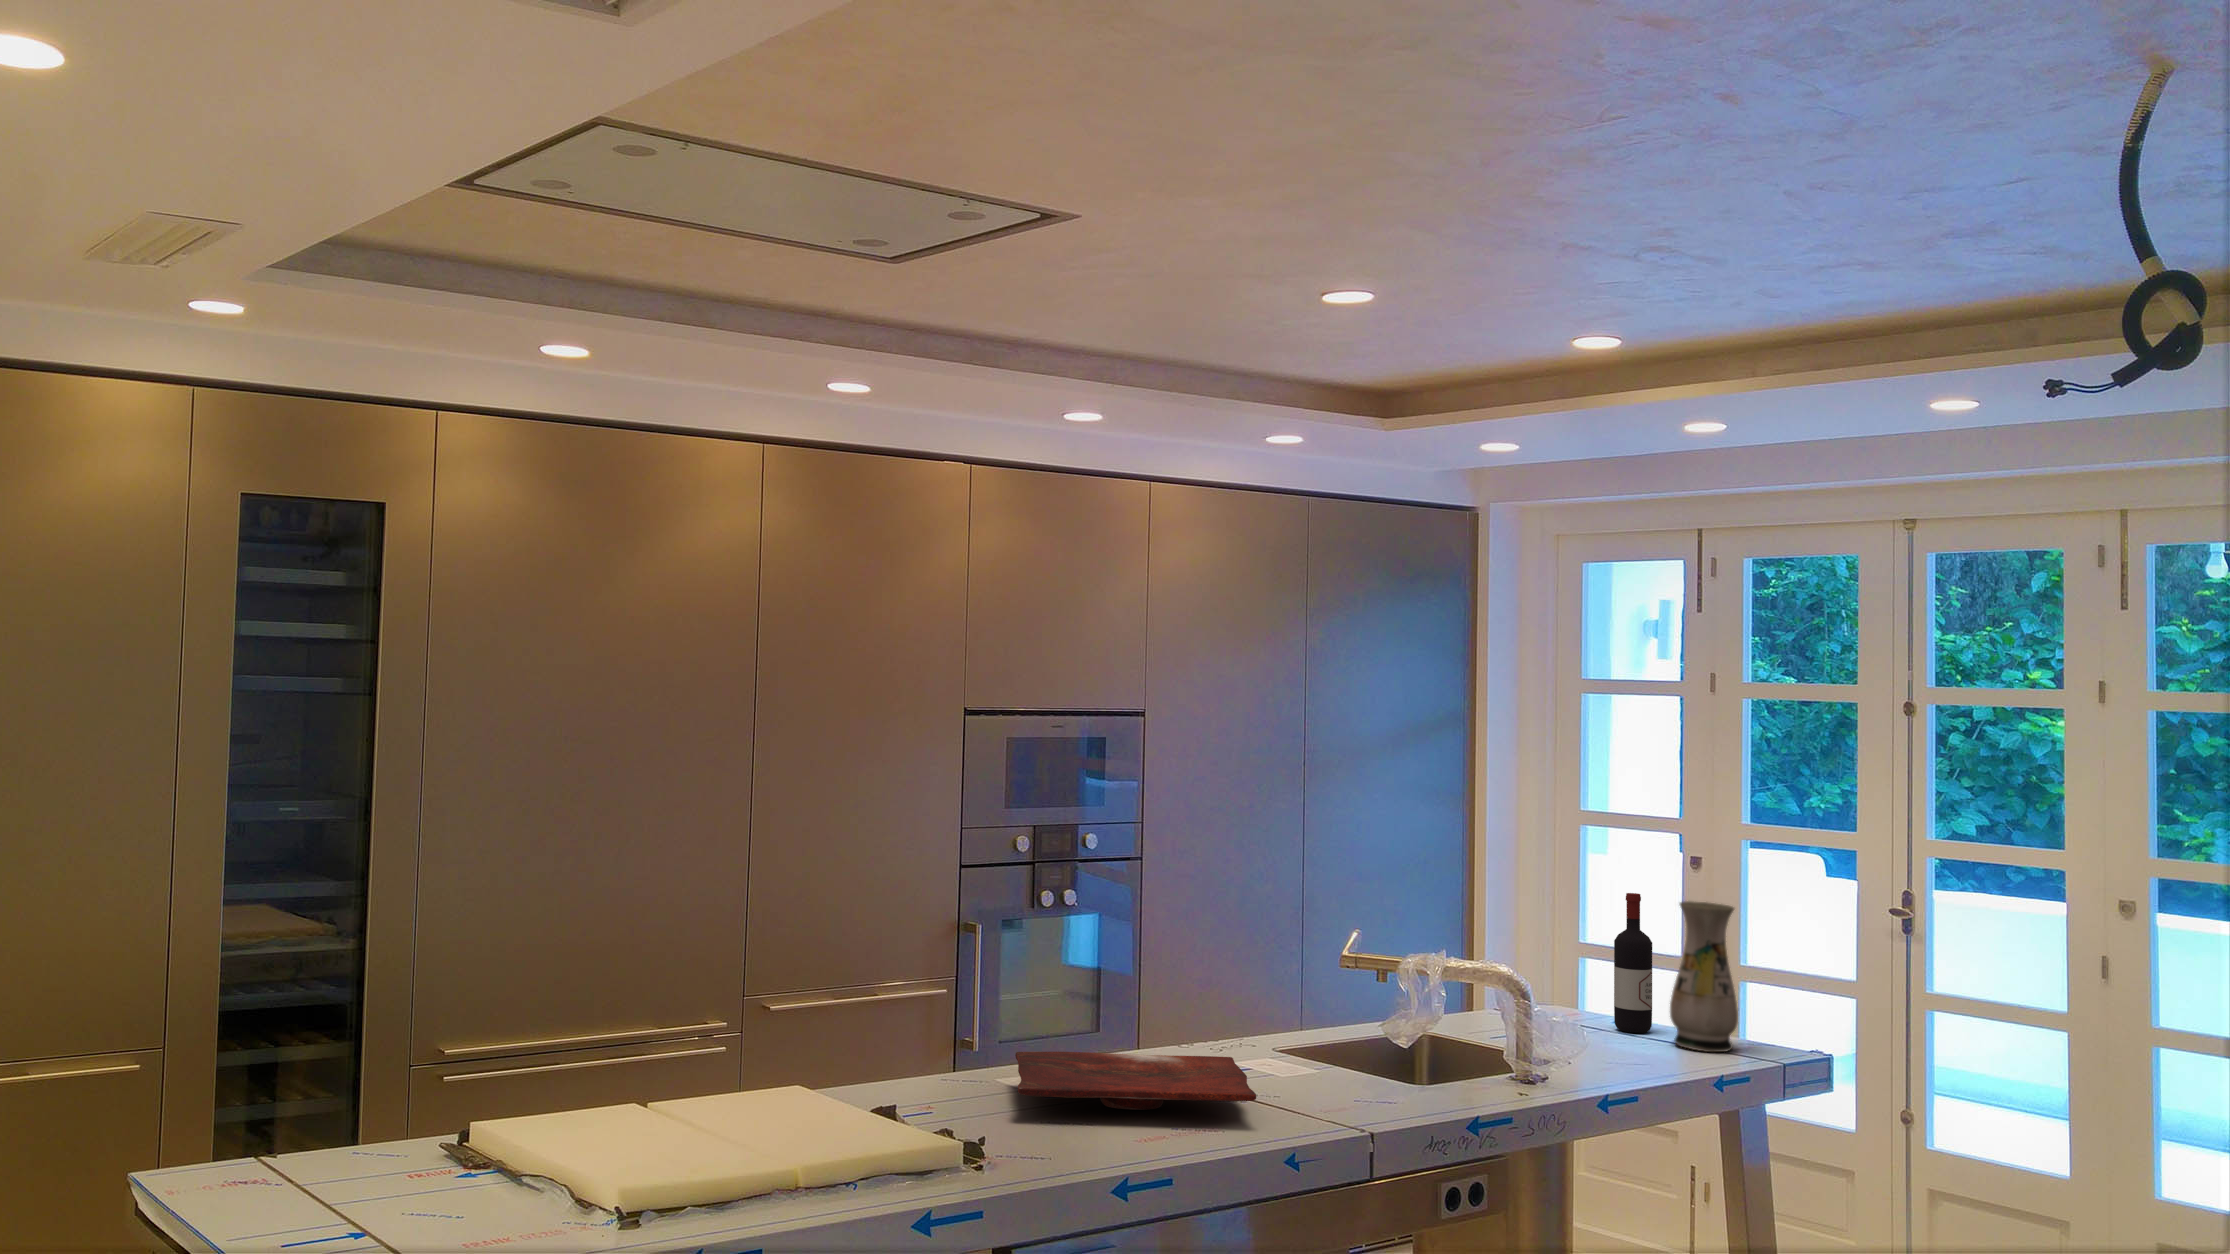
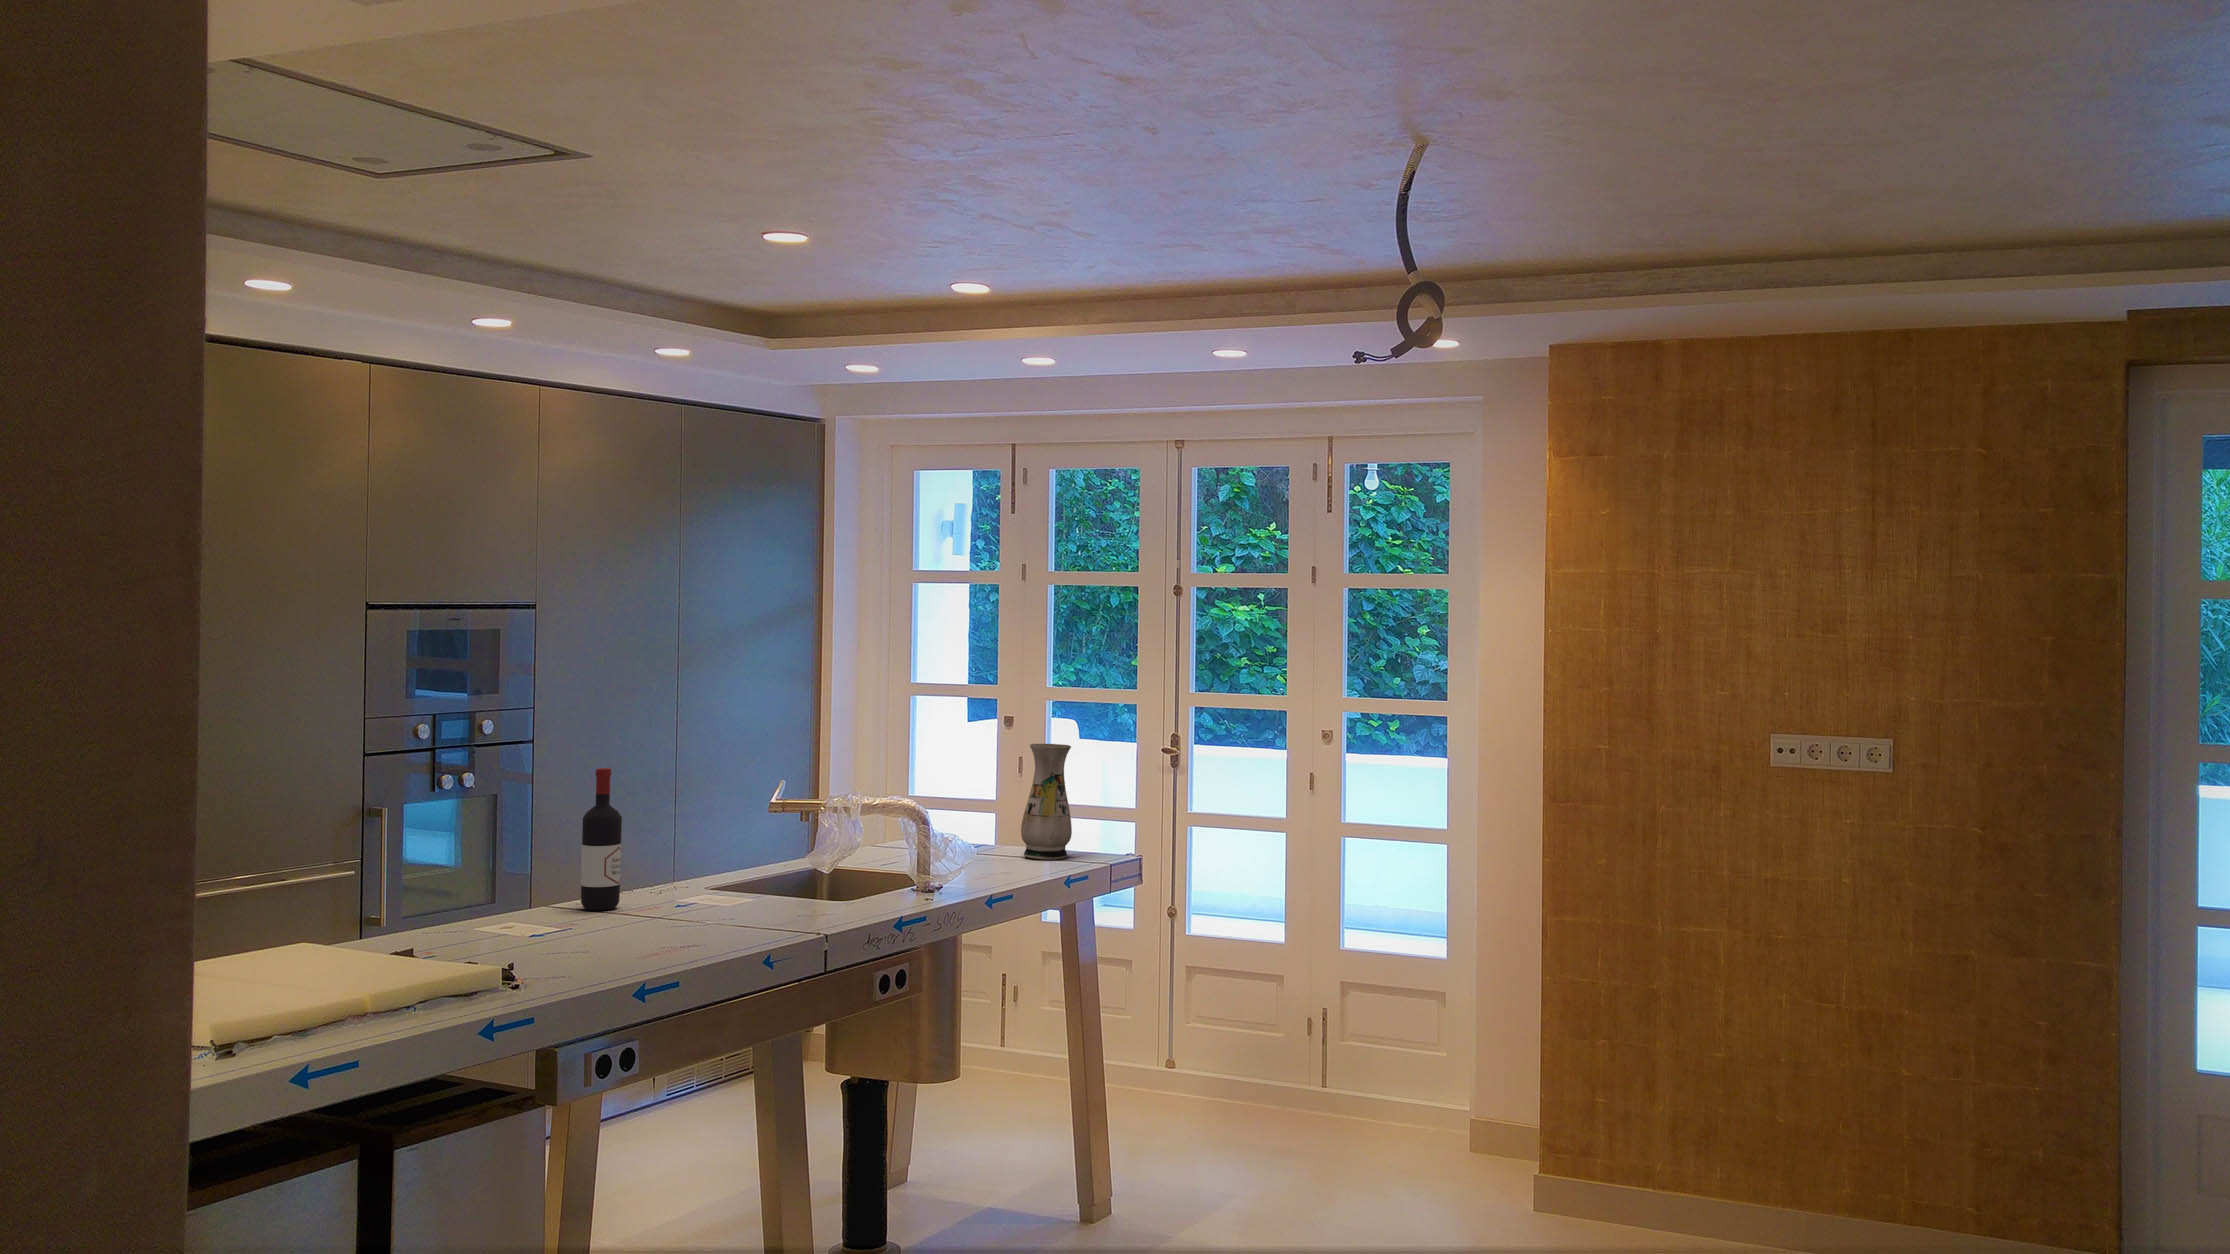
wine bottle: present [1614,893,1652,1033] -> present [581,768,622,910]
cutting board: present [1015,1052,1256,1110] -> none [498,889,733,936]

